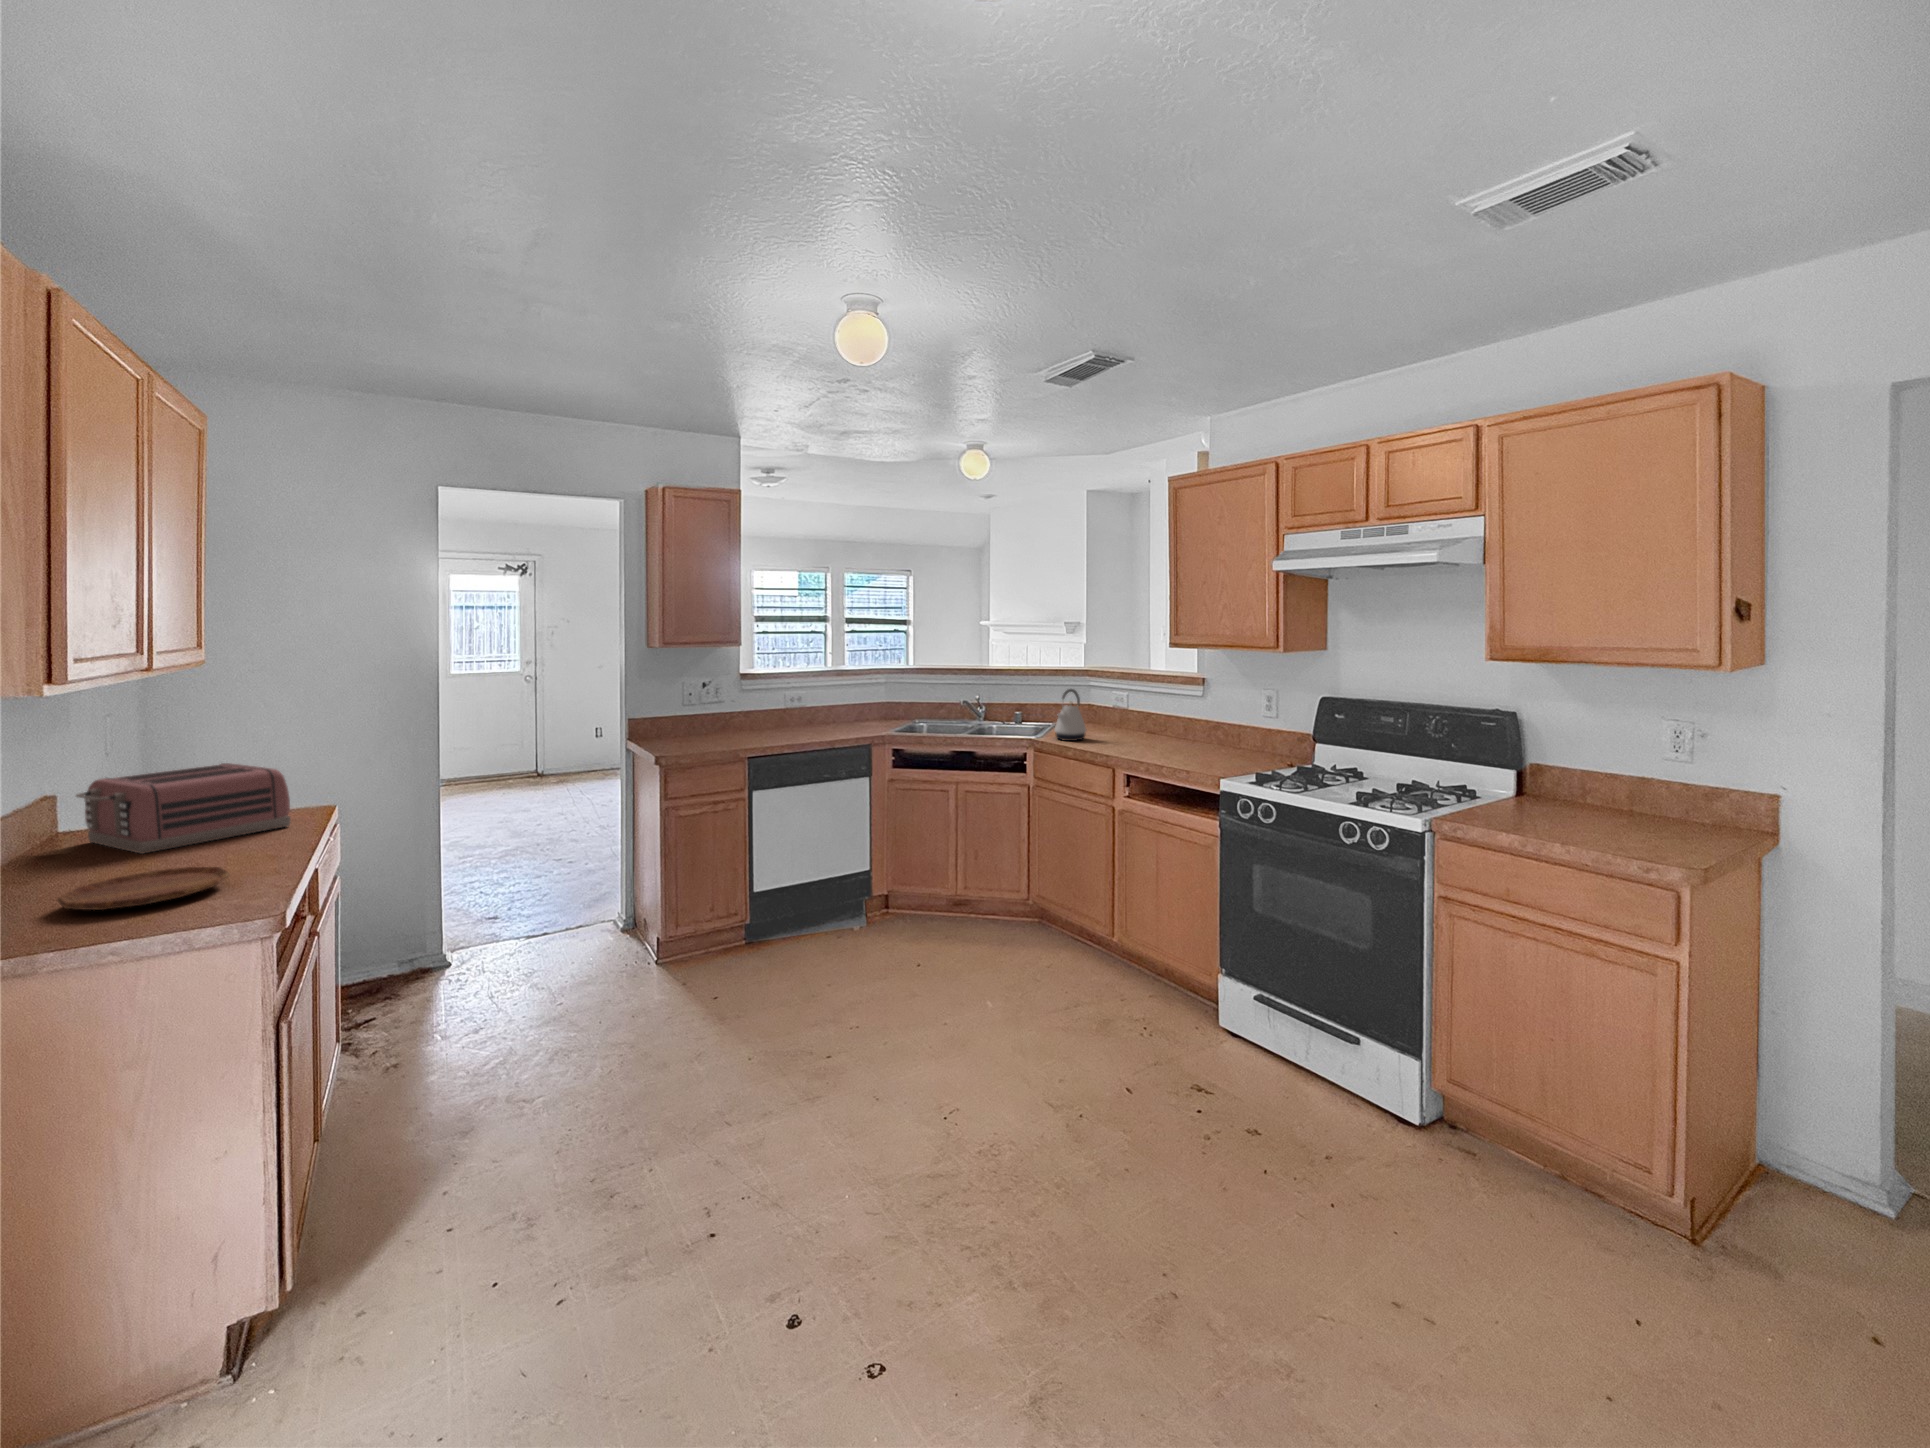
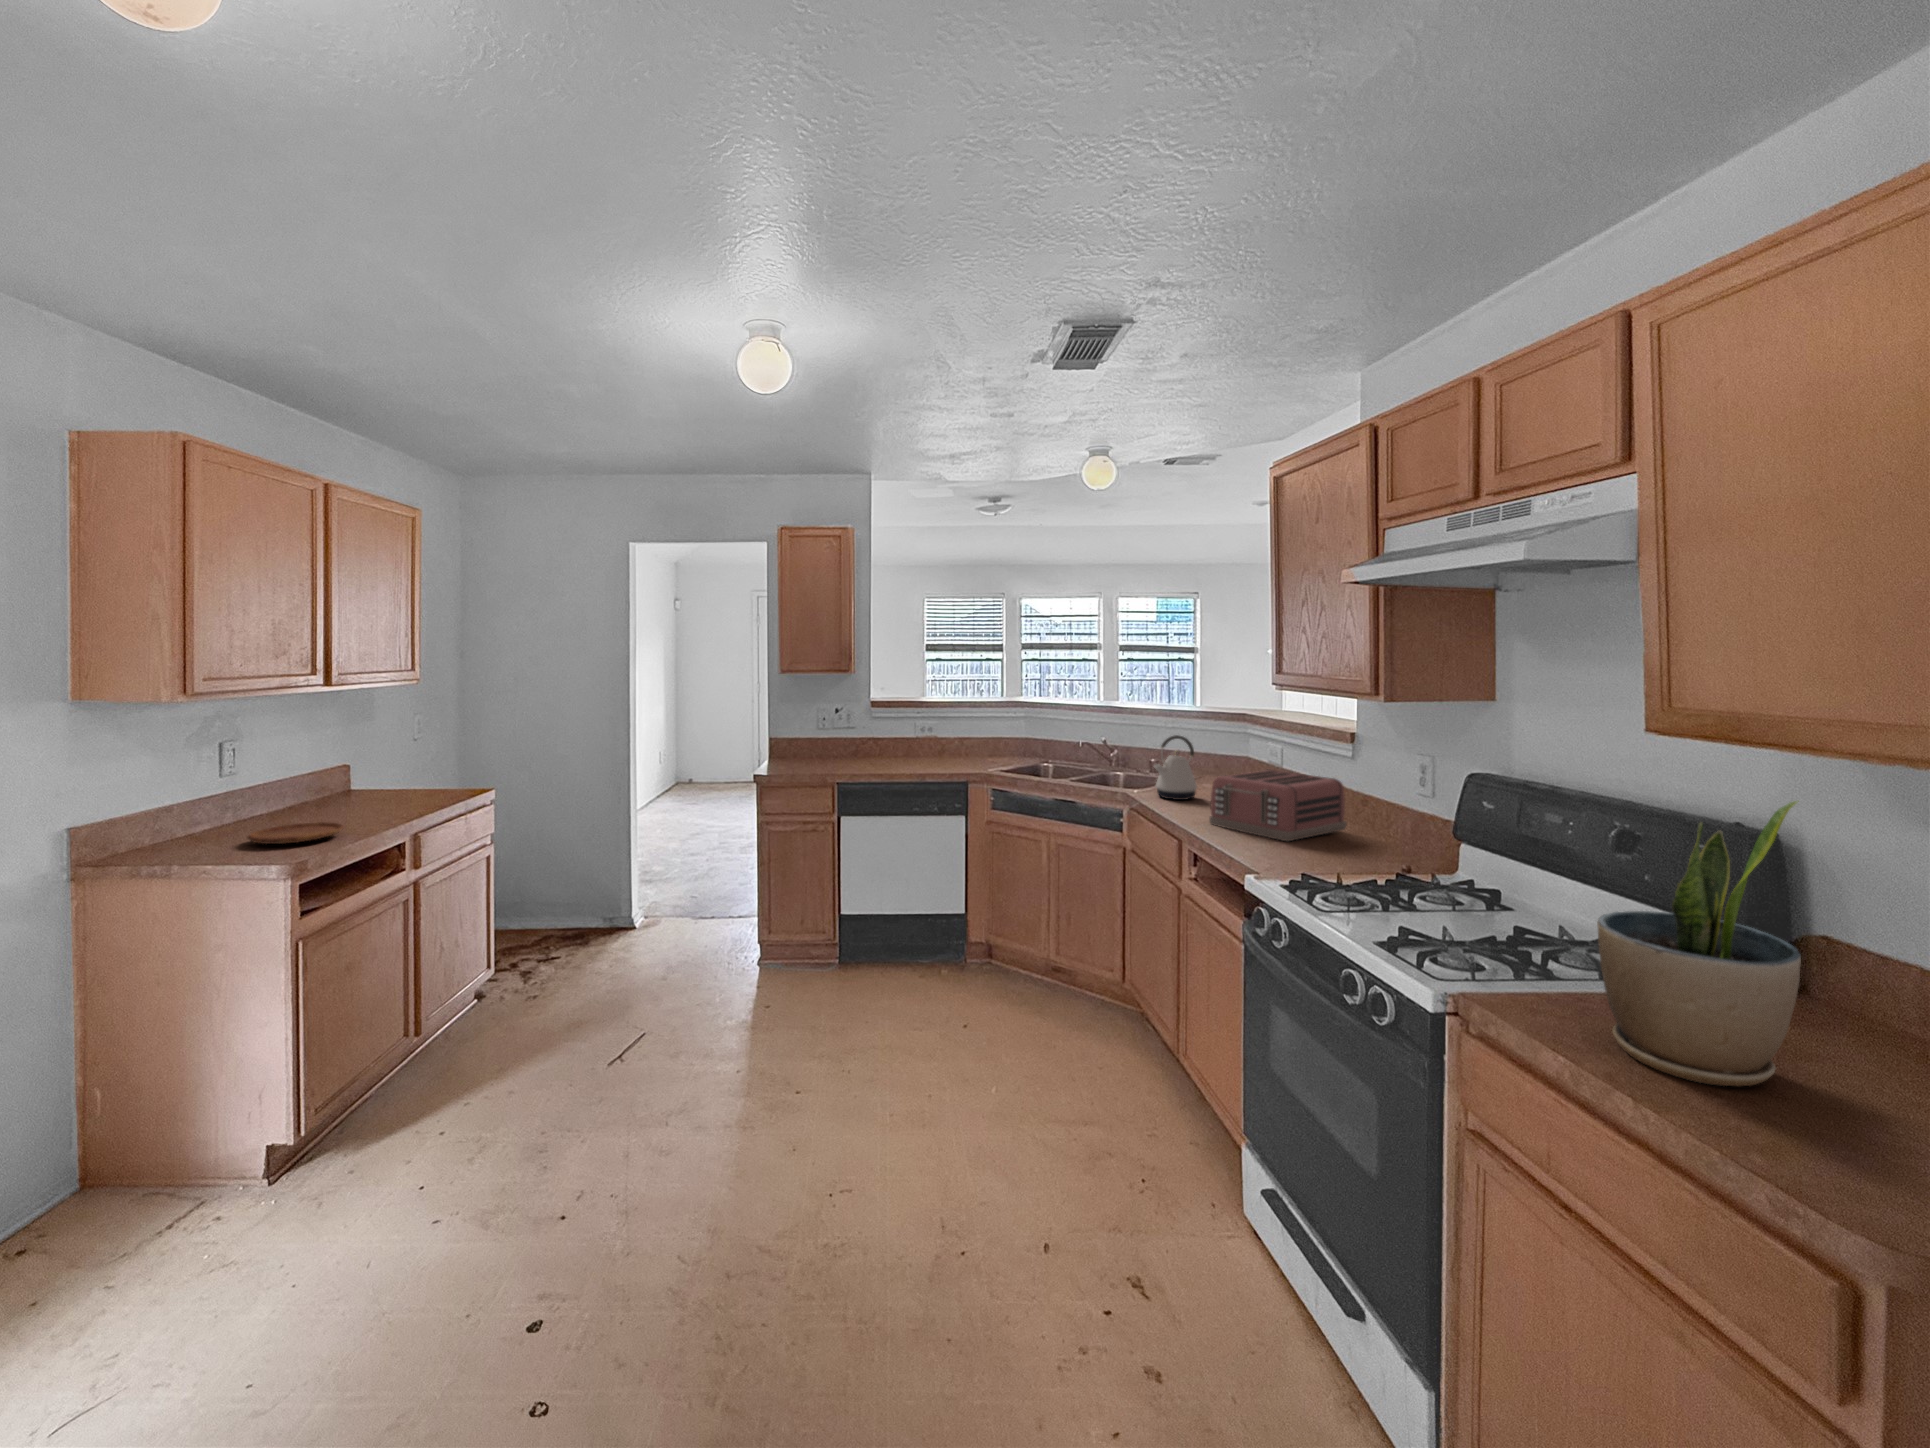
potted plant: none [1504,688,1594,833] -> present [1597,801,1801,1086]
toaster: present [76,763,290,854] -> present [1209,770,1346,841]

